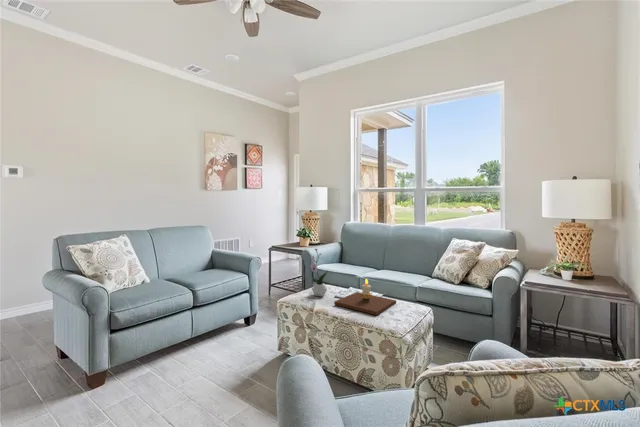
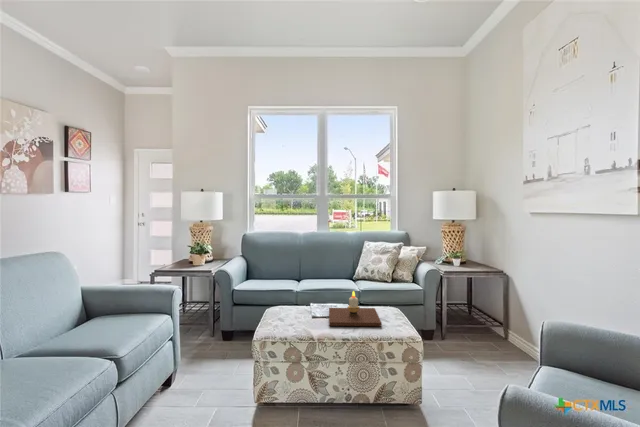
flower arrangement: present [310,249,327,297] -> none [284,266,308,322]

